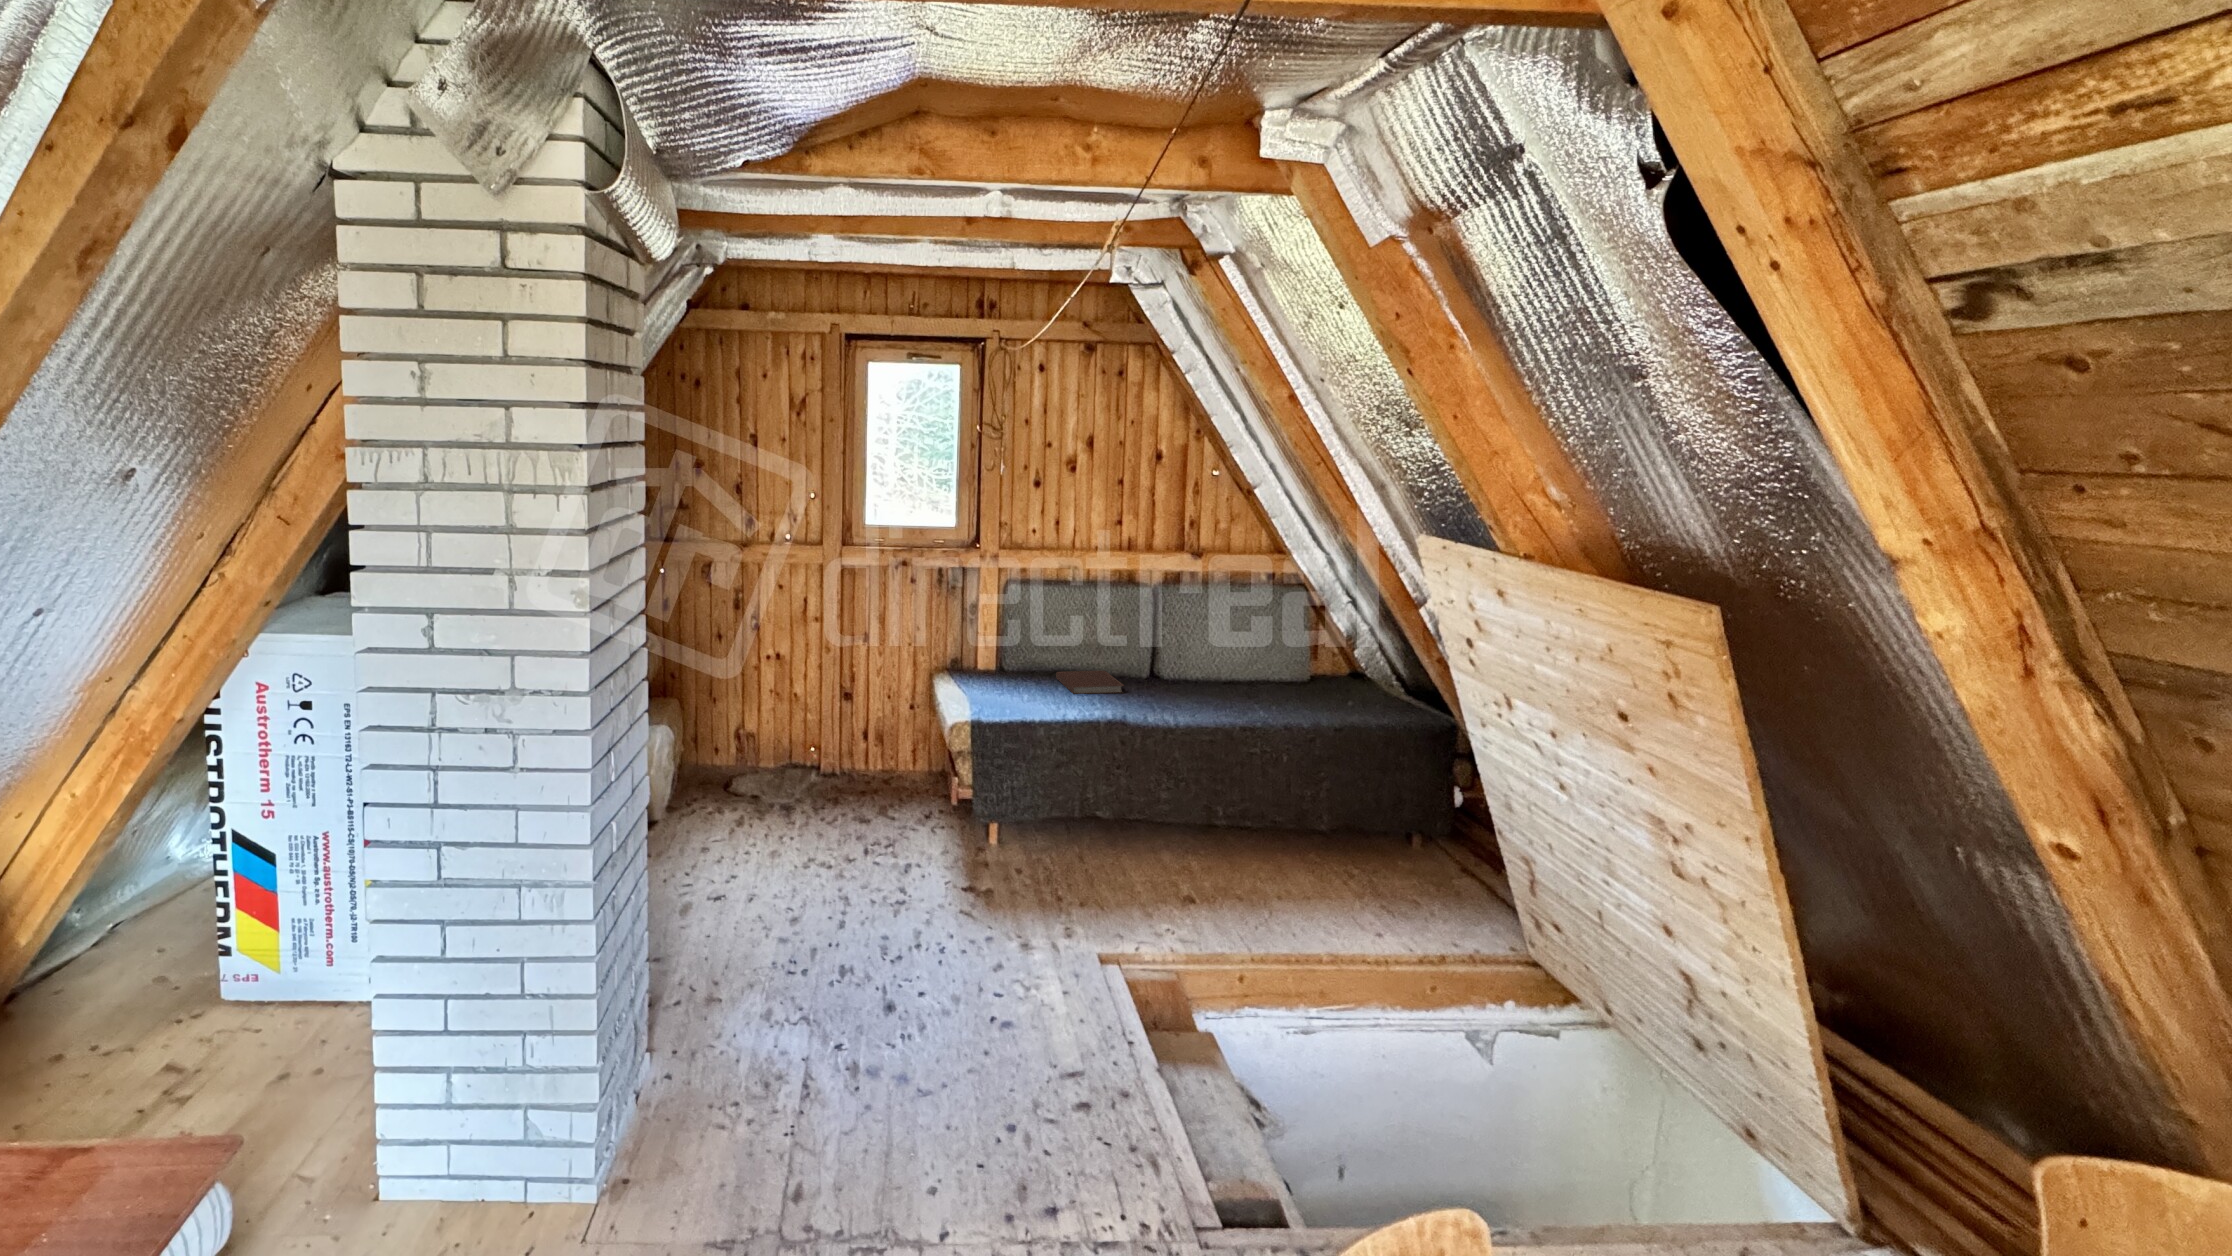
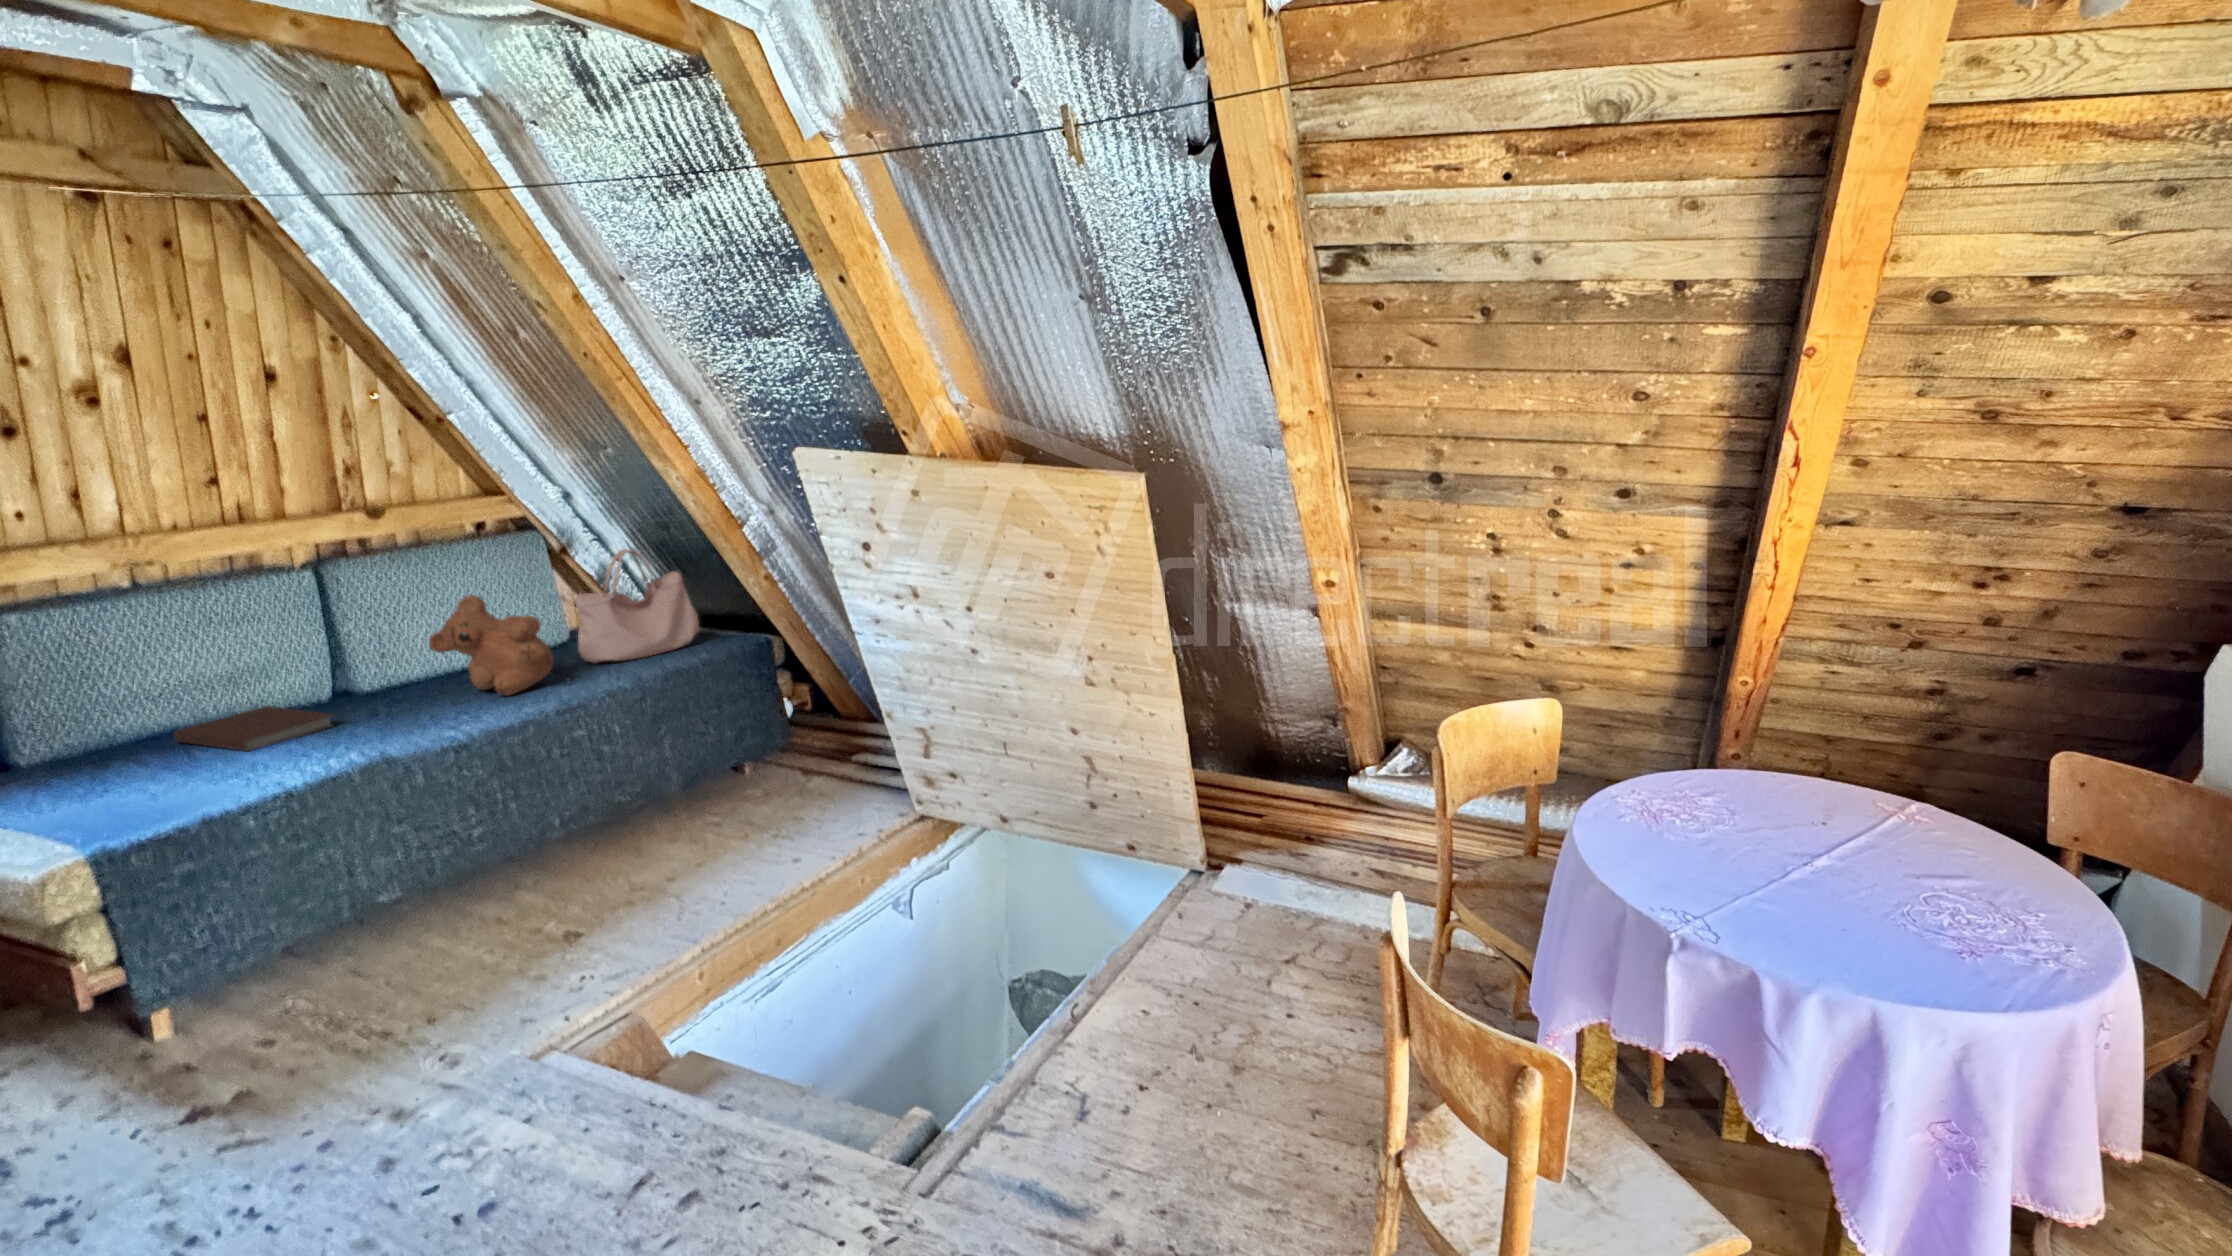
handbag: none [1291,610,1397,706] -> present [575,549,699,663]
teddy bear: none [1191,623,1263,705] -> present [429,595,553,696]

